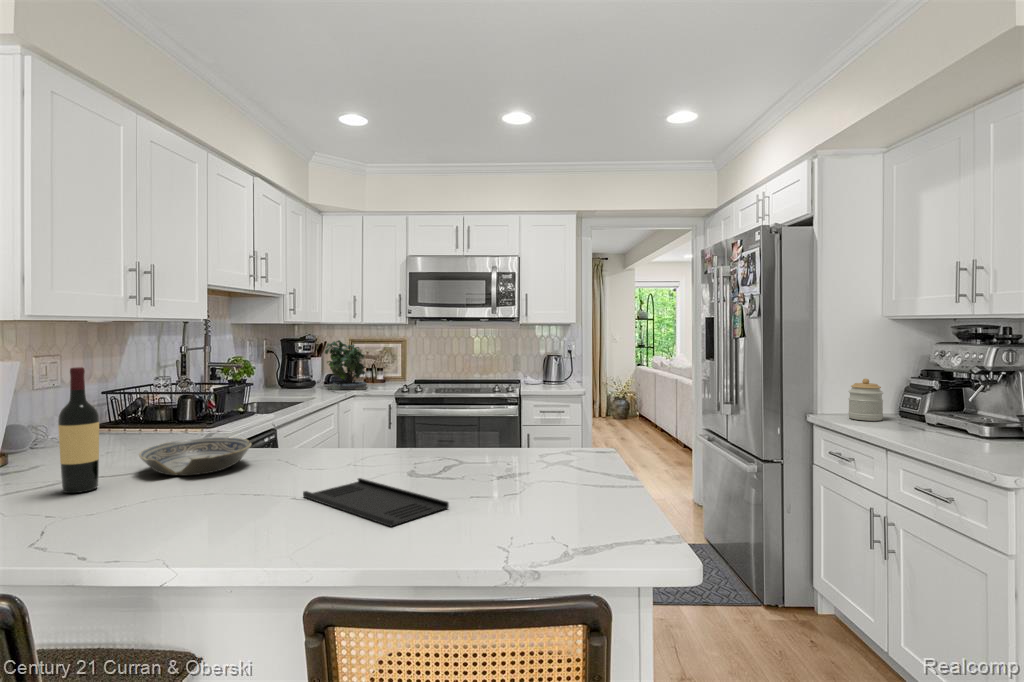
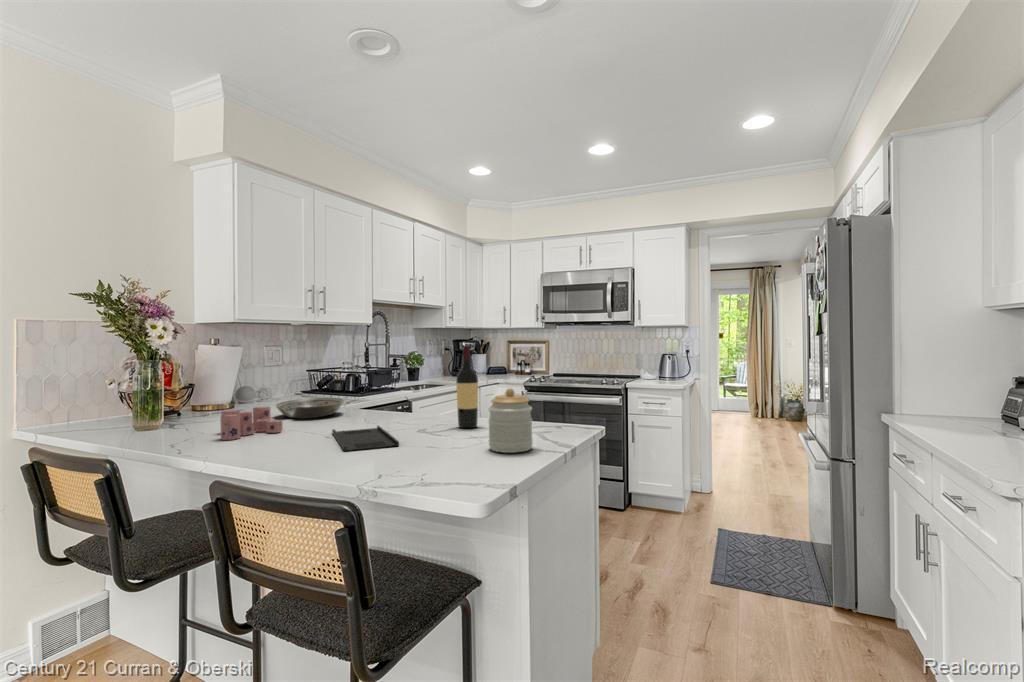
potted plant: present [325,340,367,390] -> none [482,339,513,379]
wine bottle: present [58,367,99,493] -> present [456,346,478,428]
jar: present [848,378,883,421] -> present [488,388,533,453]
candle: none [103,464,212,531] -> present [220,407,283,440]

